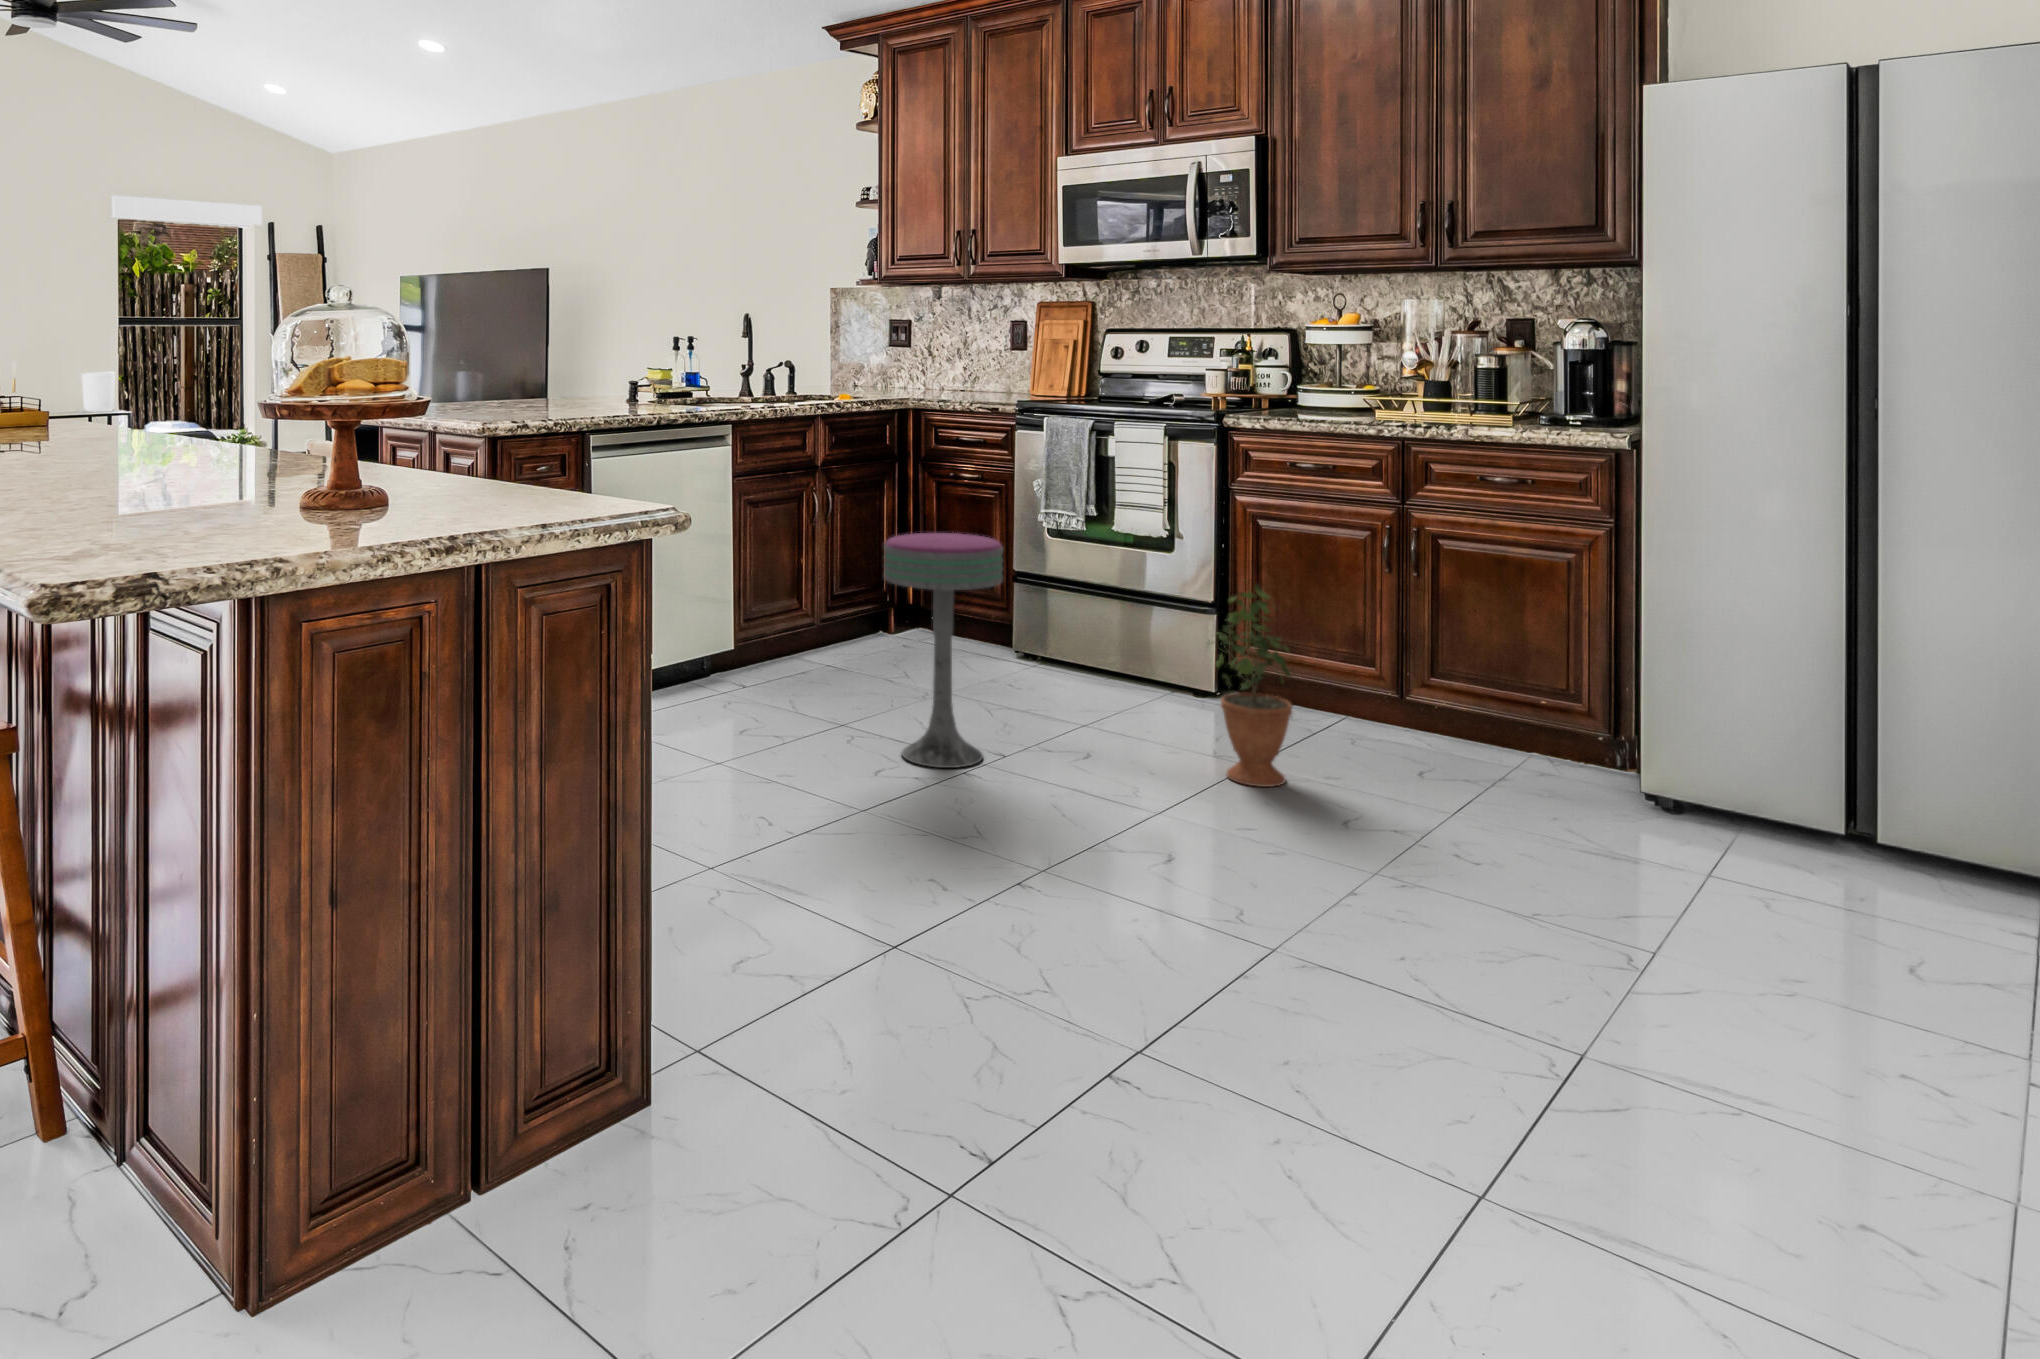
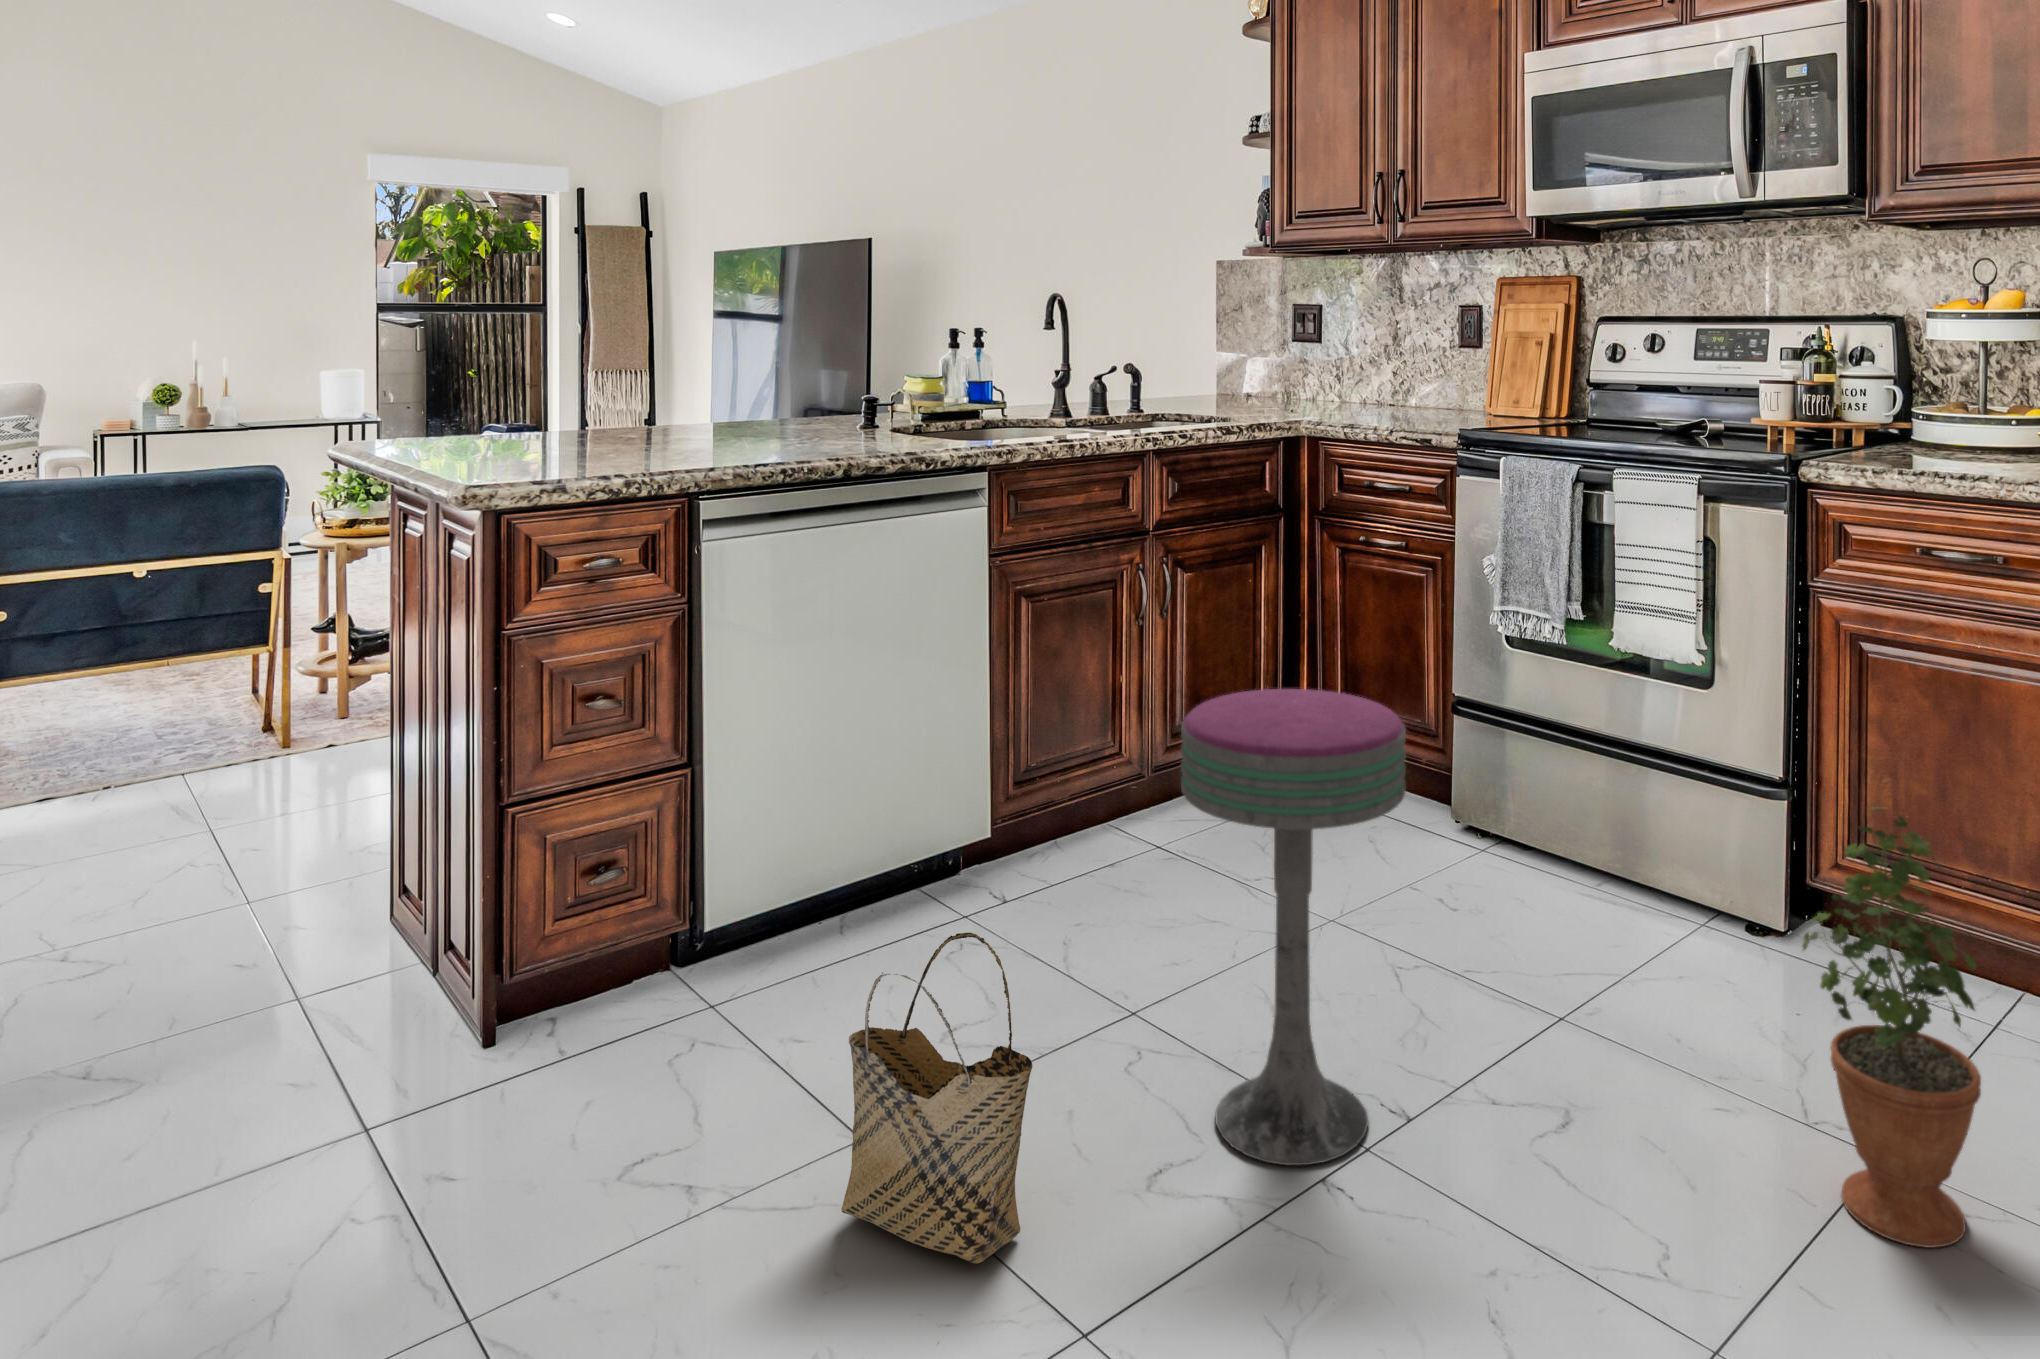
woven basket: none [726,643,824,790] -> present [841,933,1033,1264]

